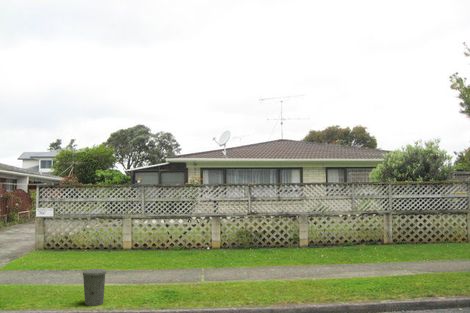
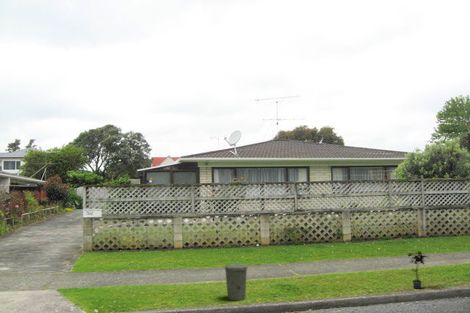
potted plant: none [278,260,296,302] -> present [408,251,427,289]

